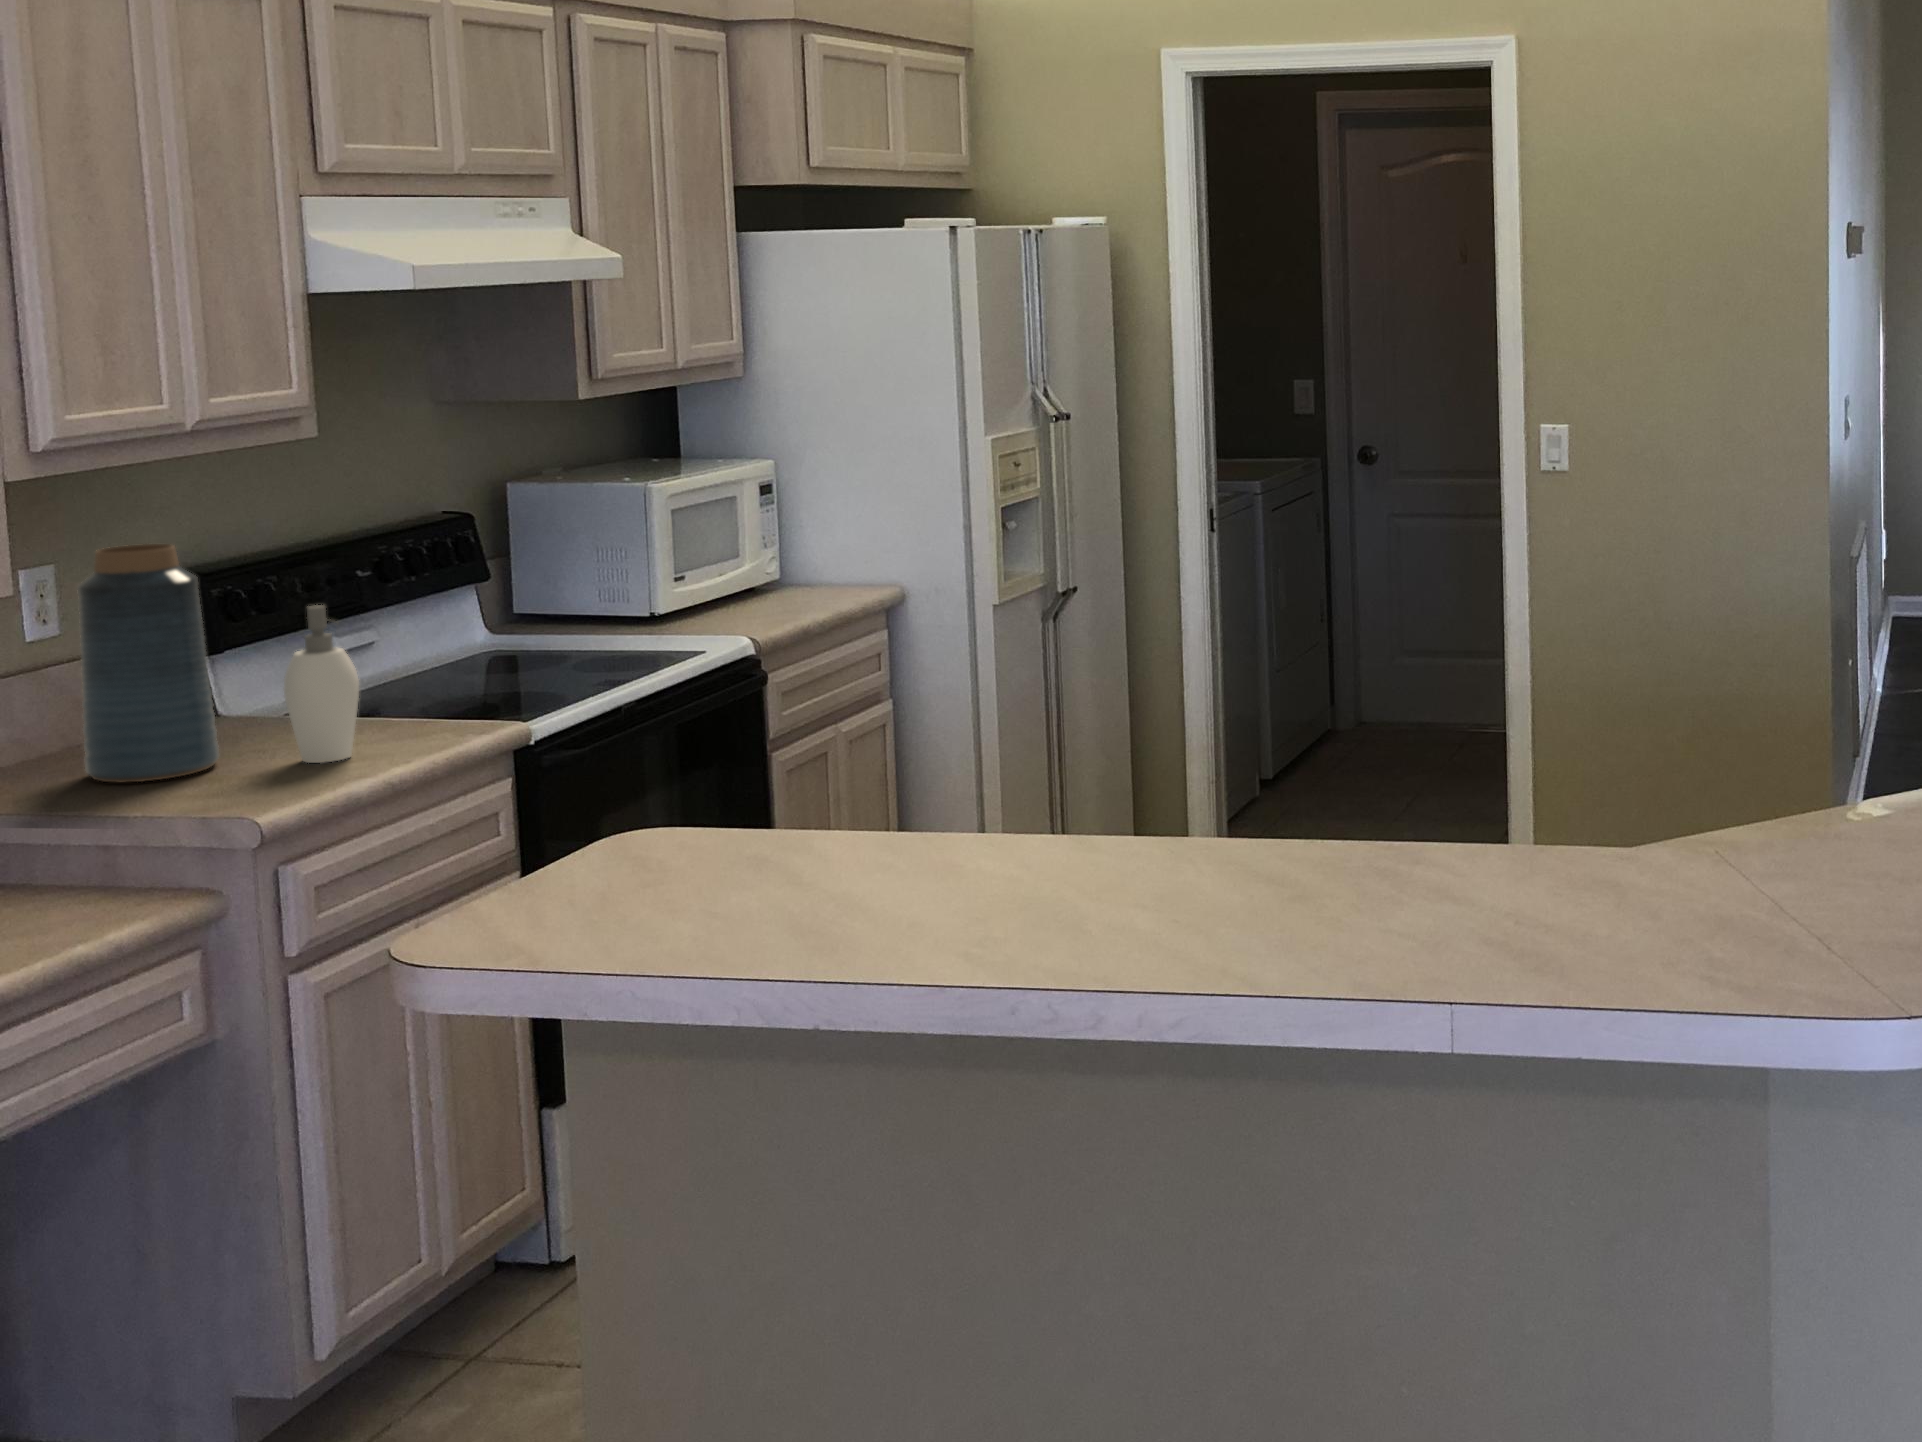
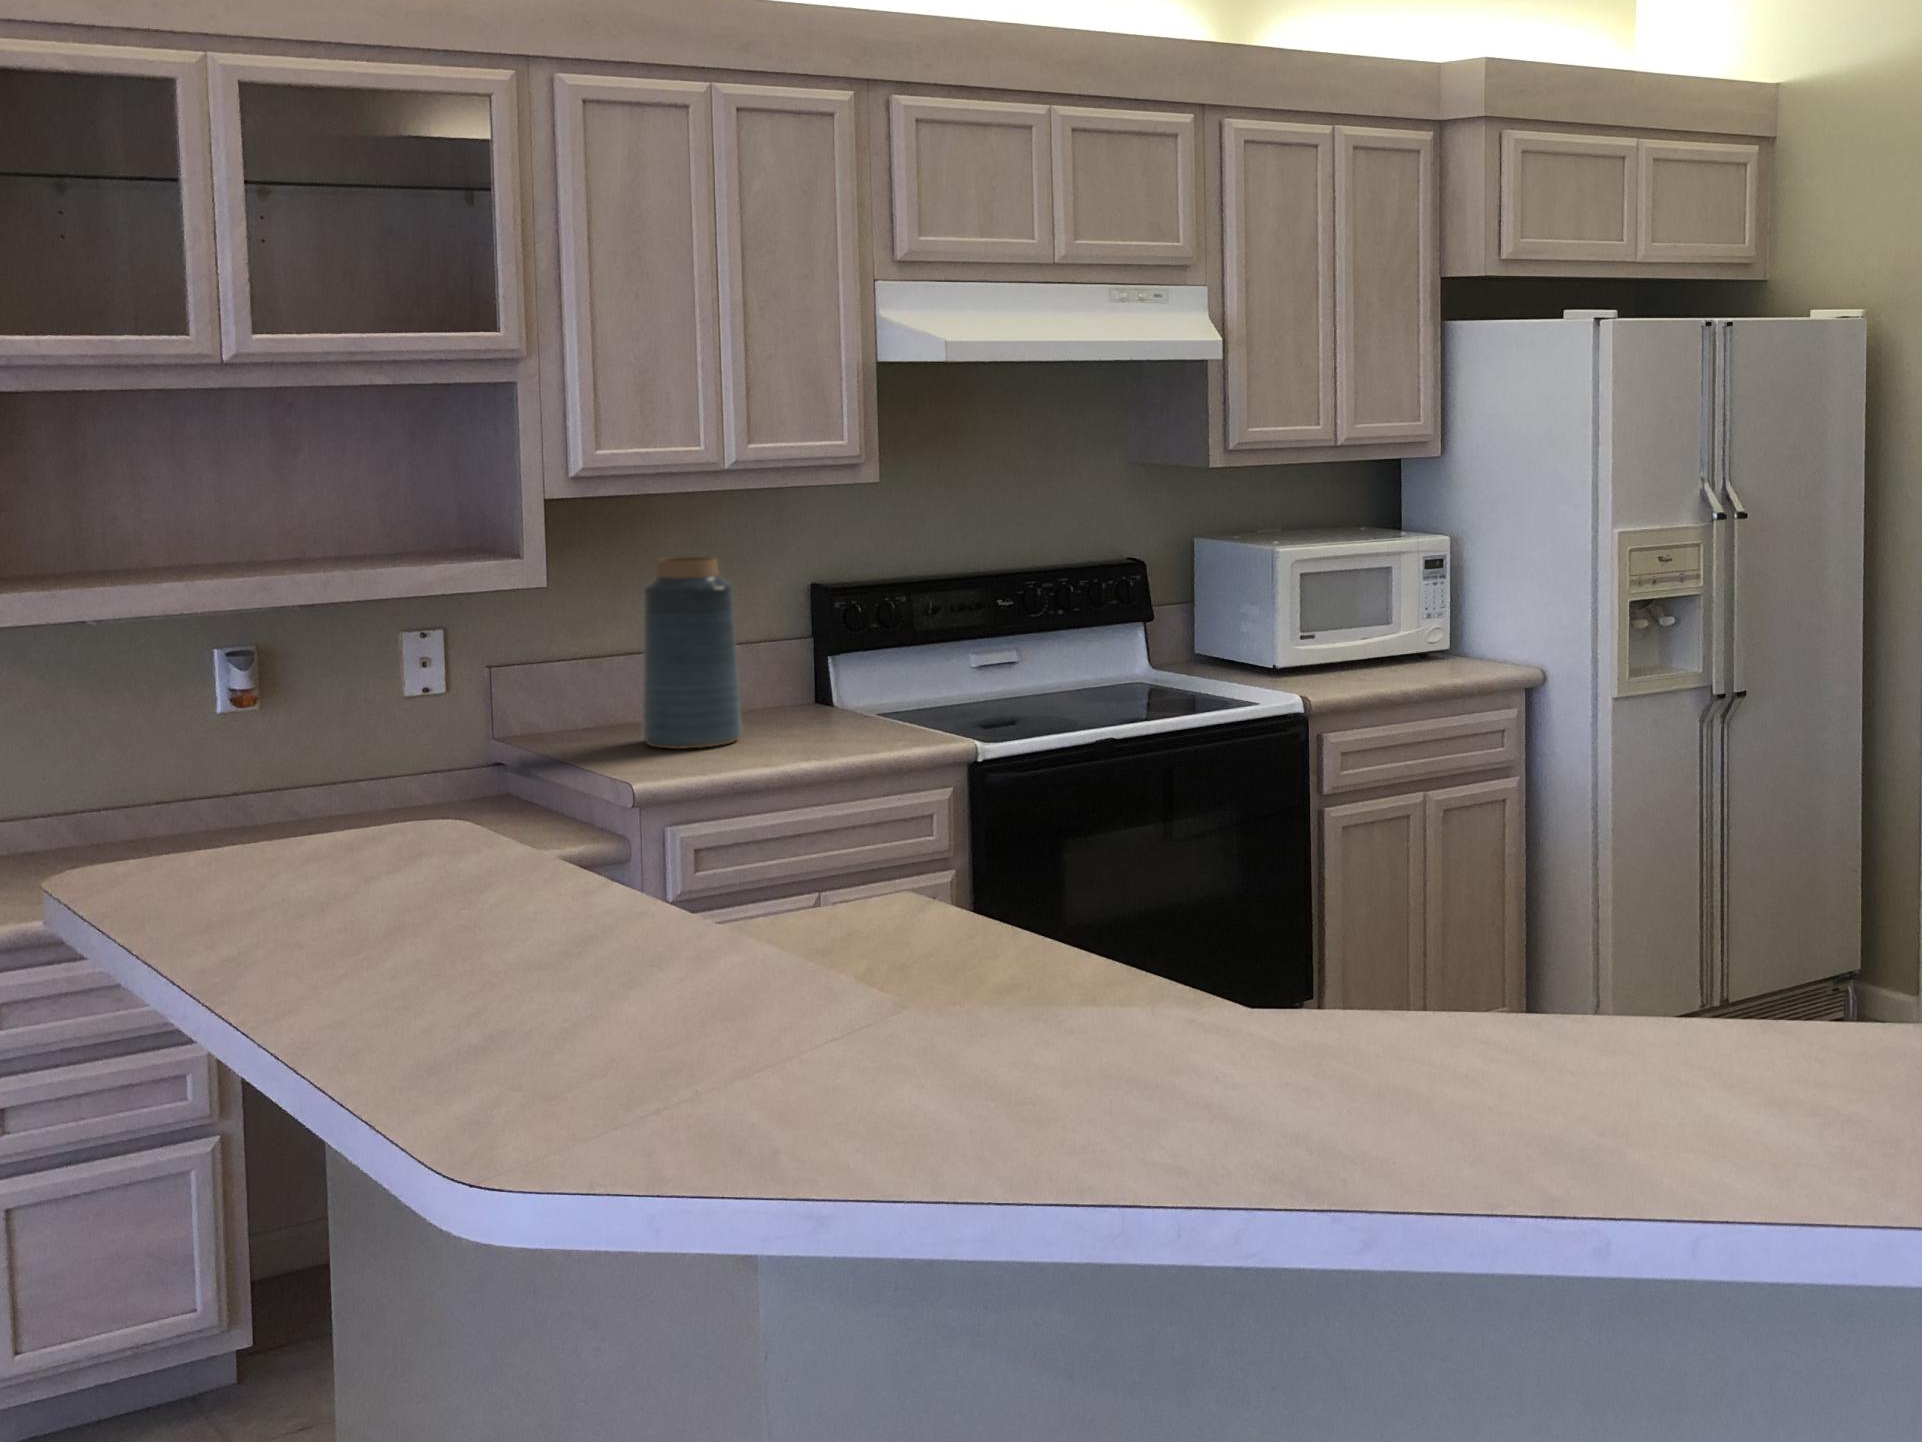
soap dispenser: present [284,605,359,763] -> none [763,620,824,754]

